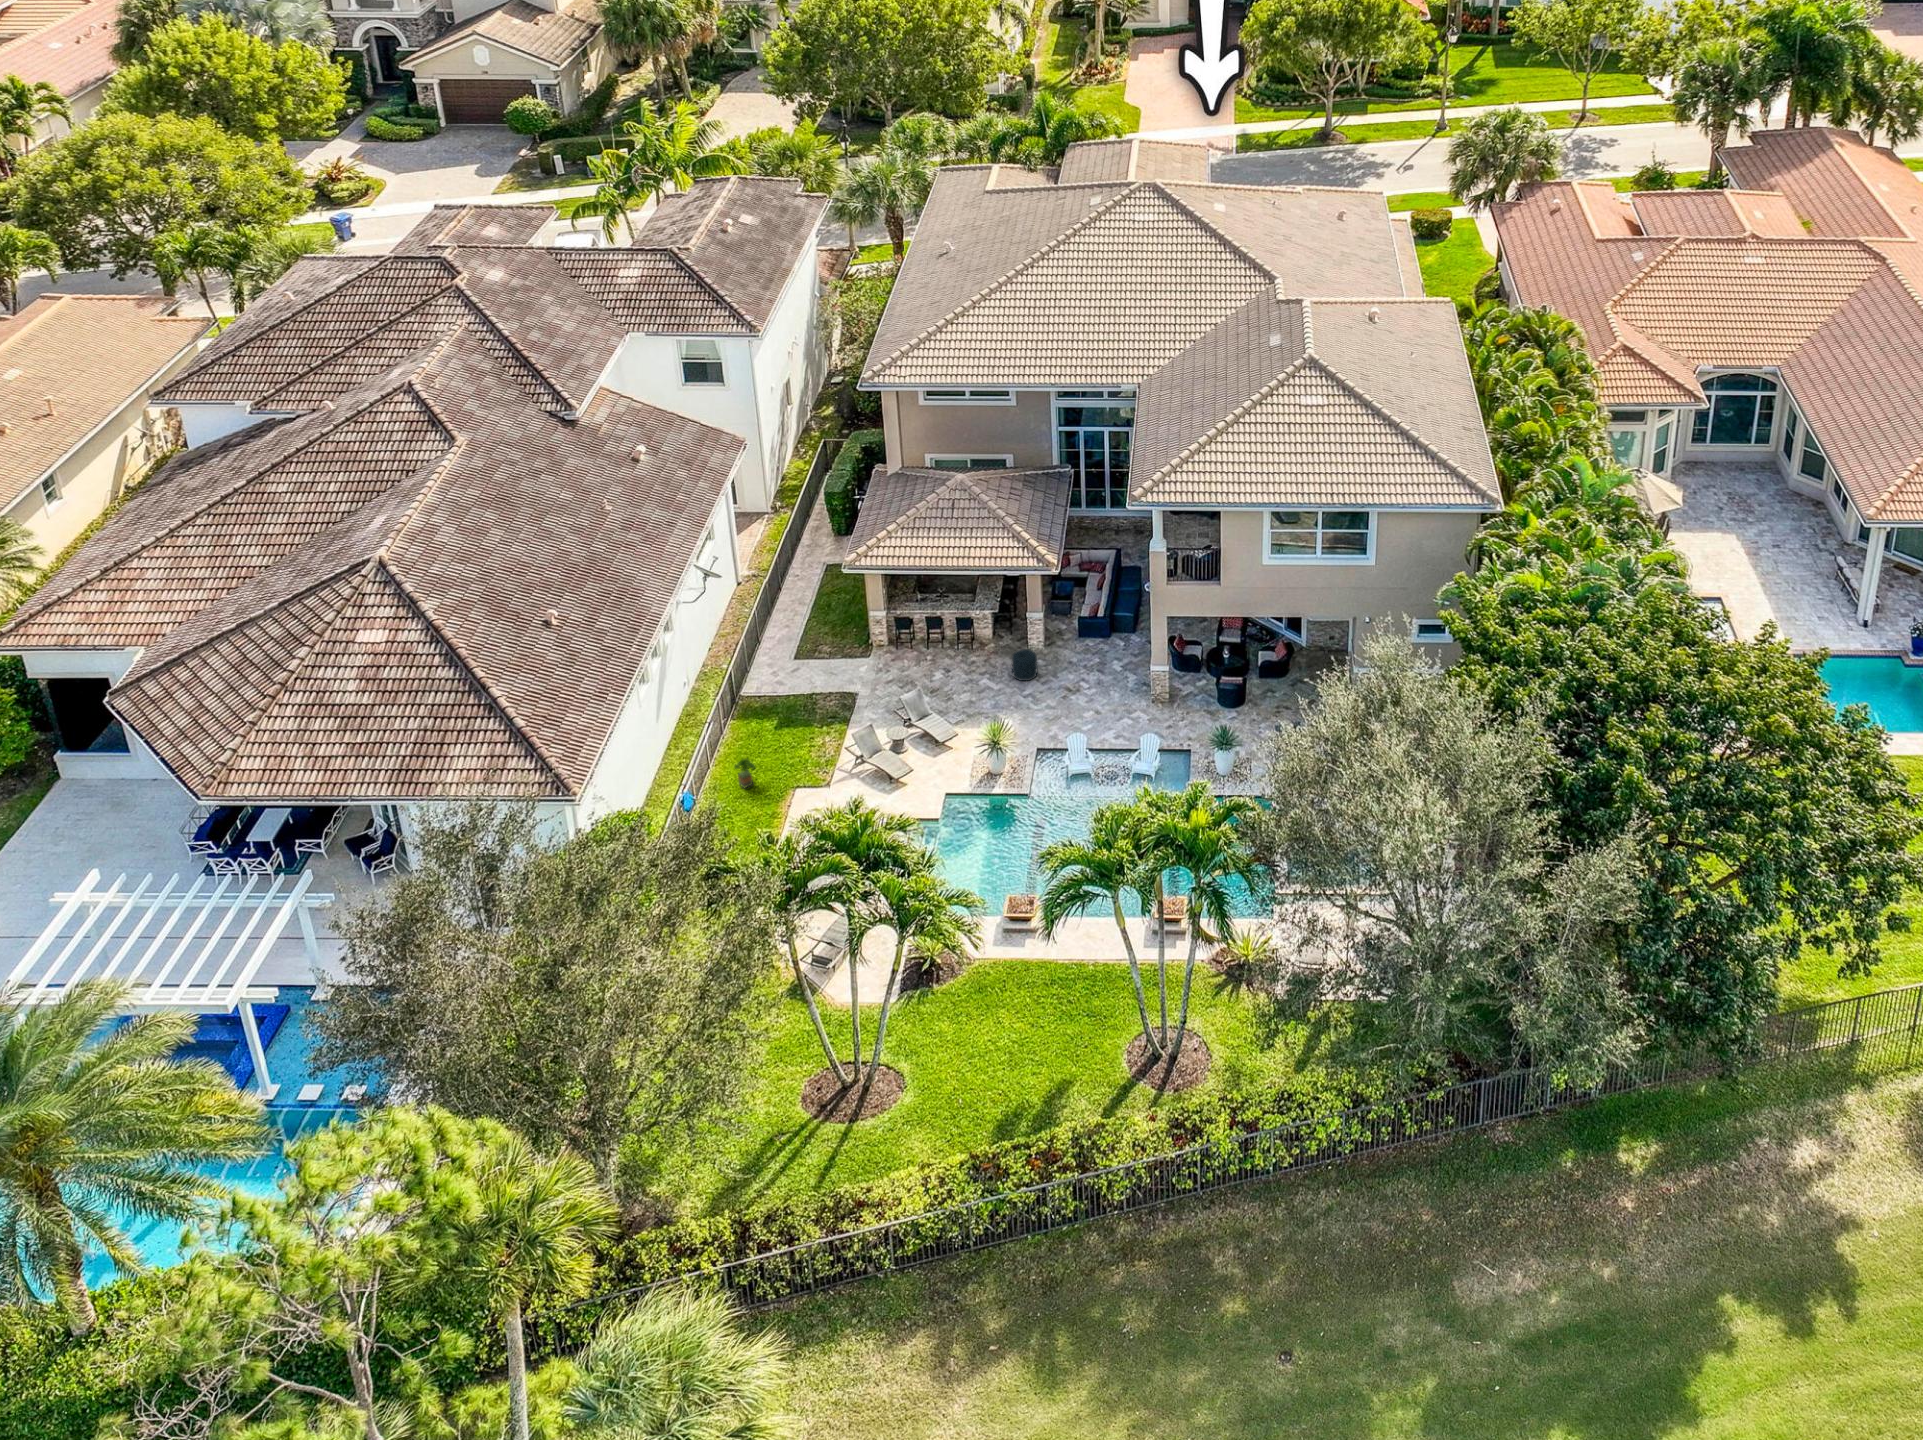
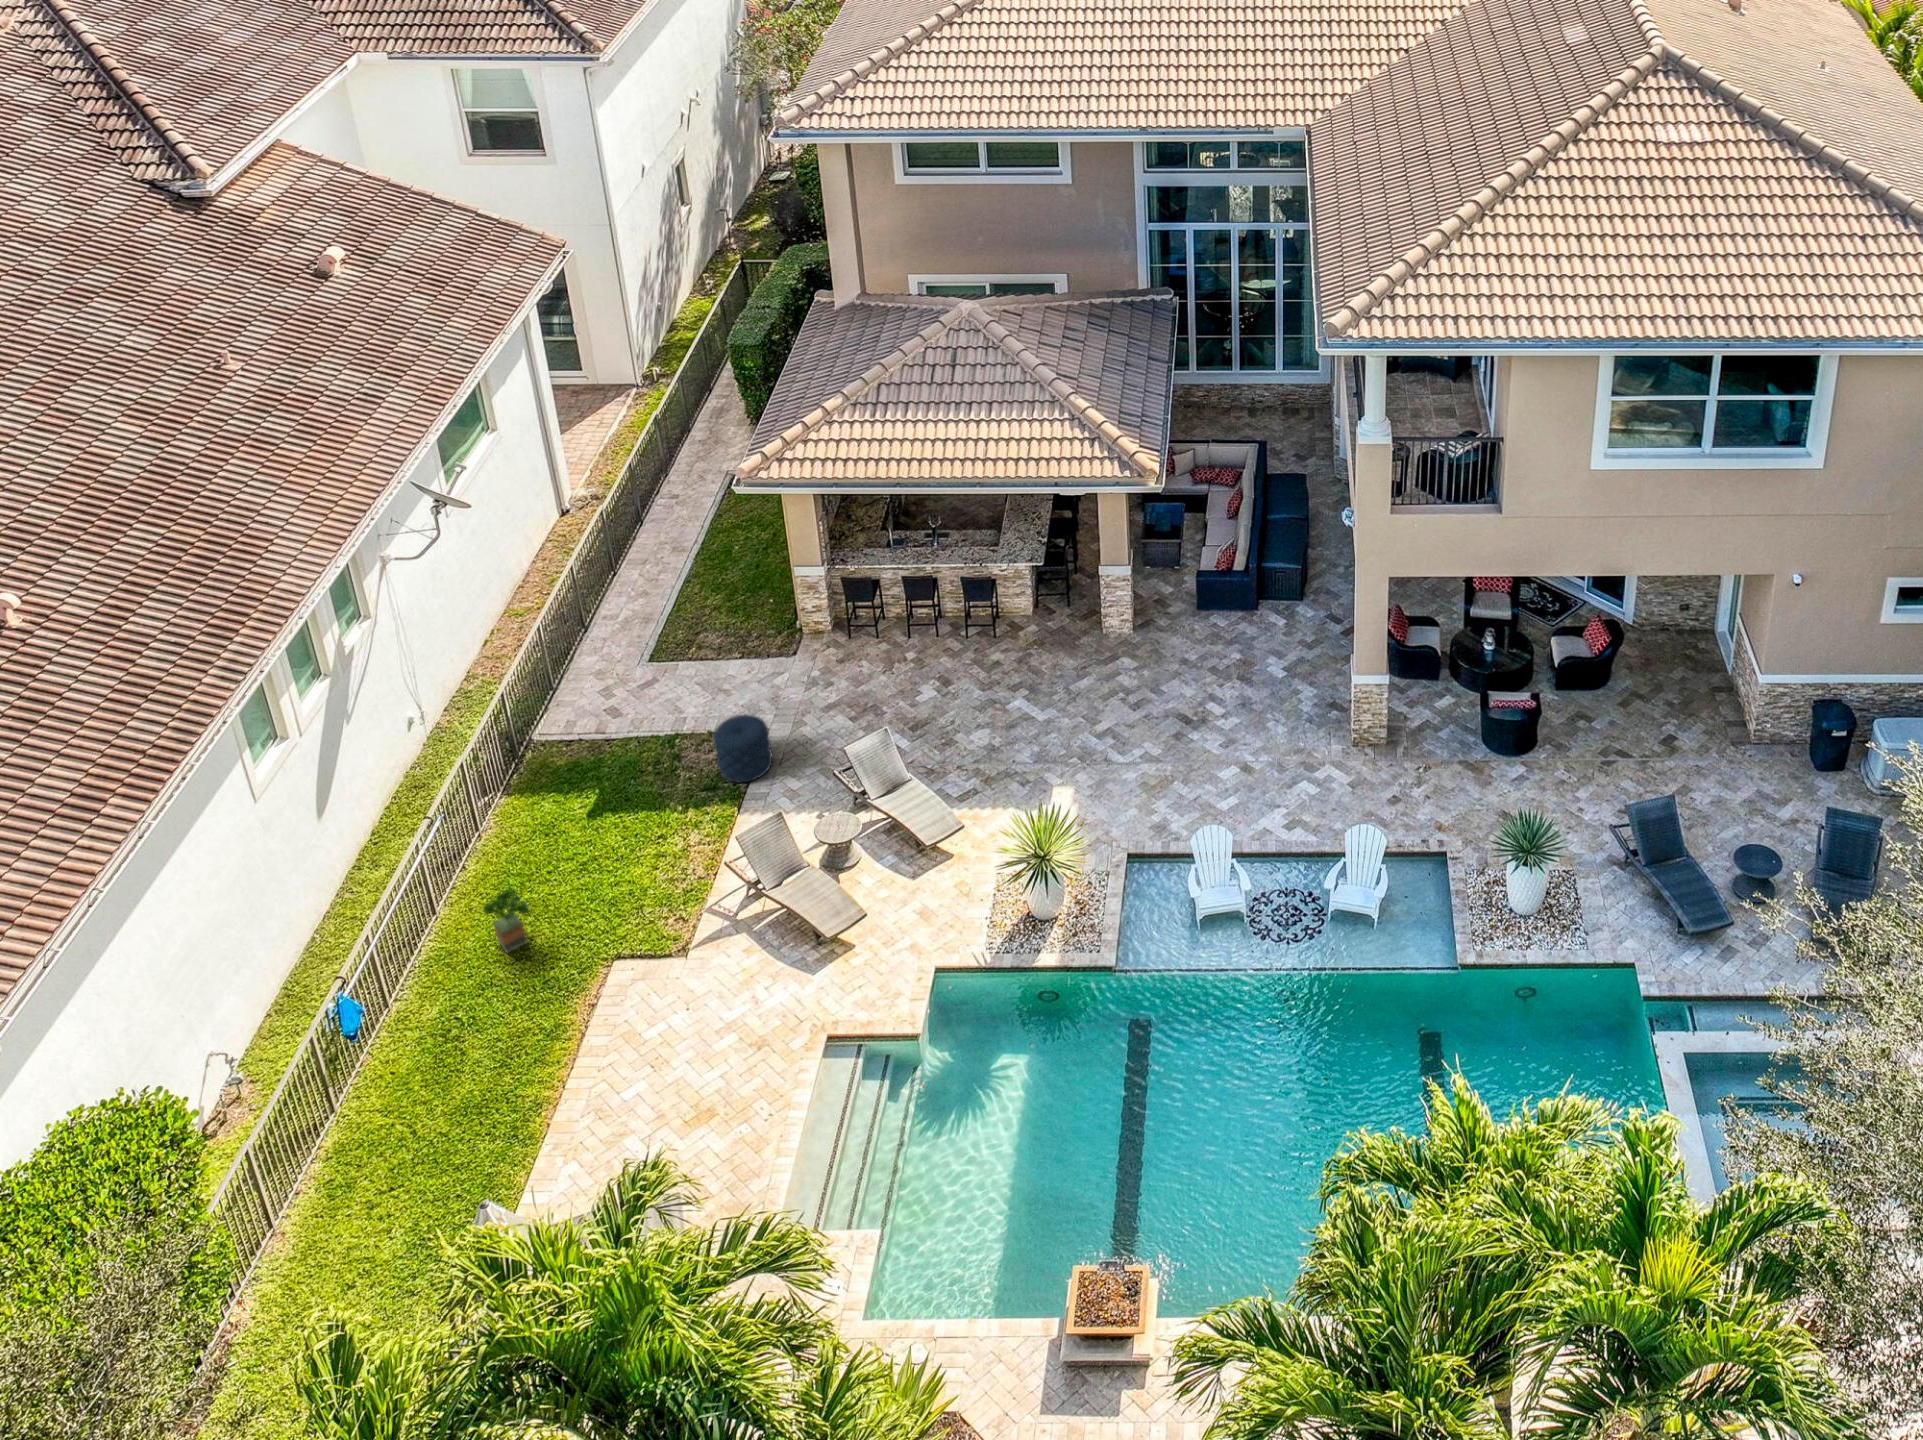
pouf: present [1012,649,1038,681] -> present [714,715,772,782]

